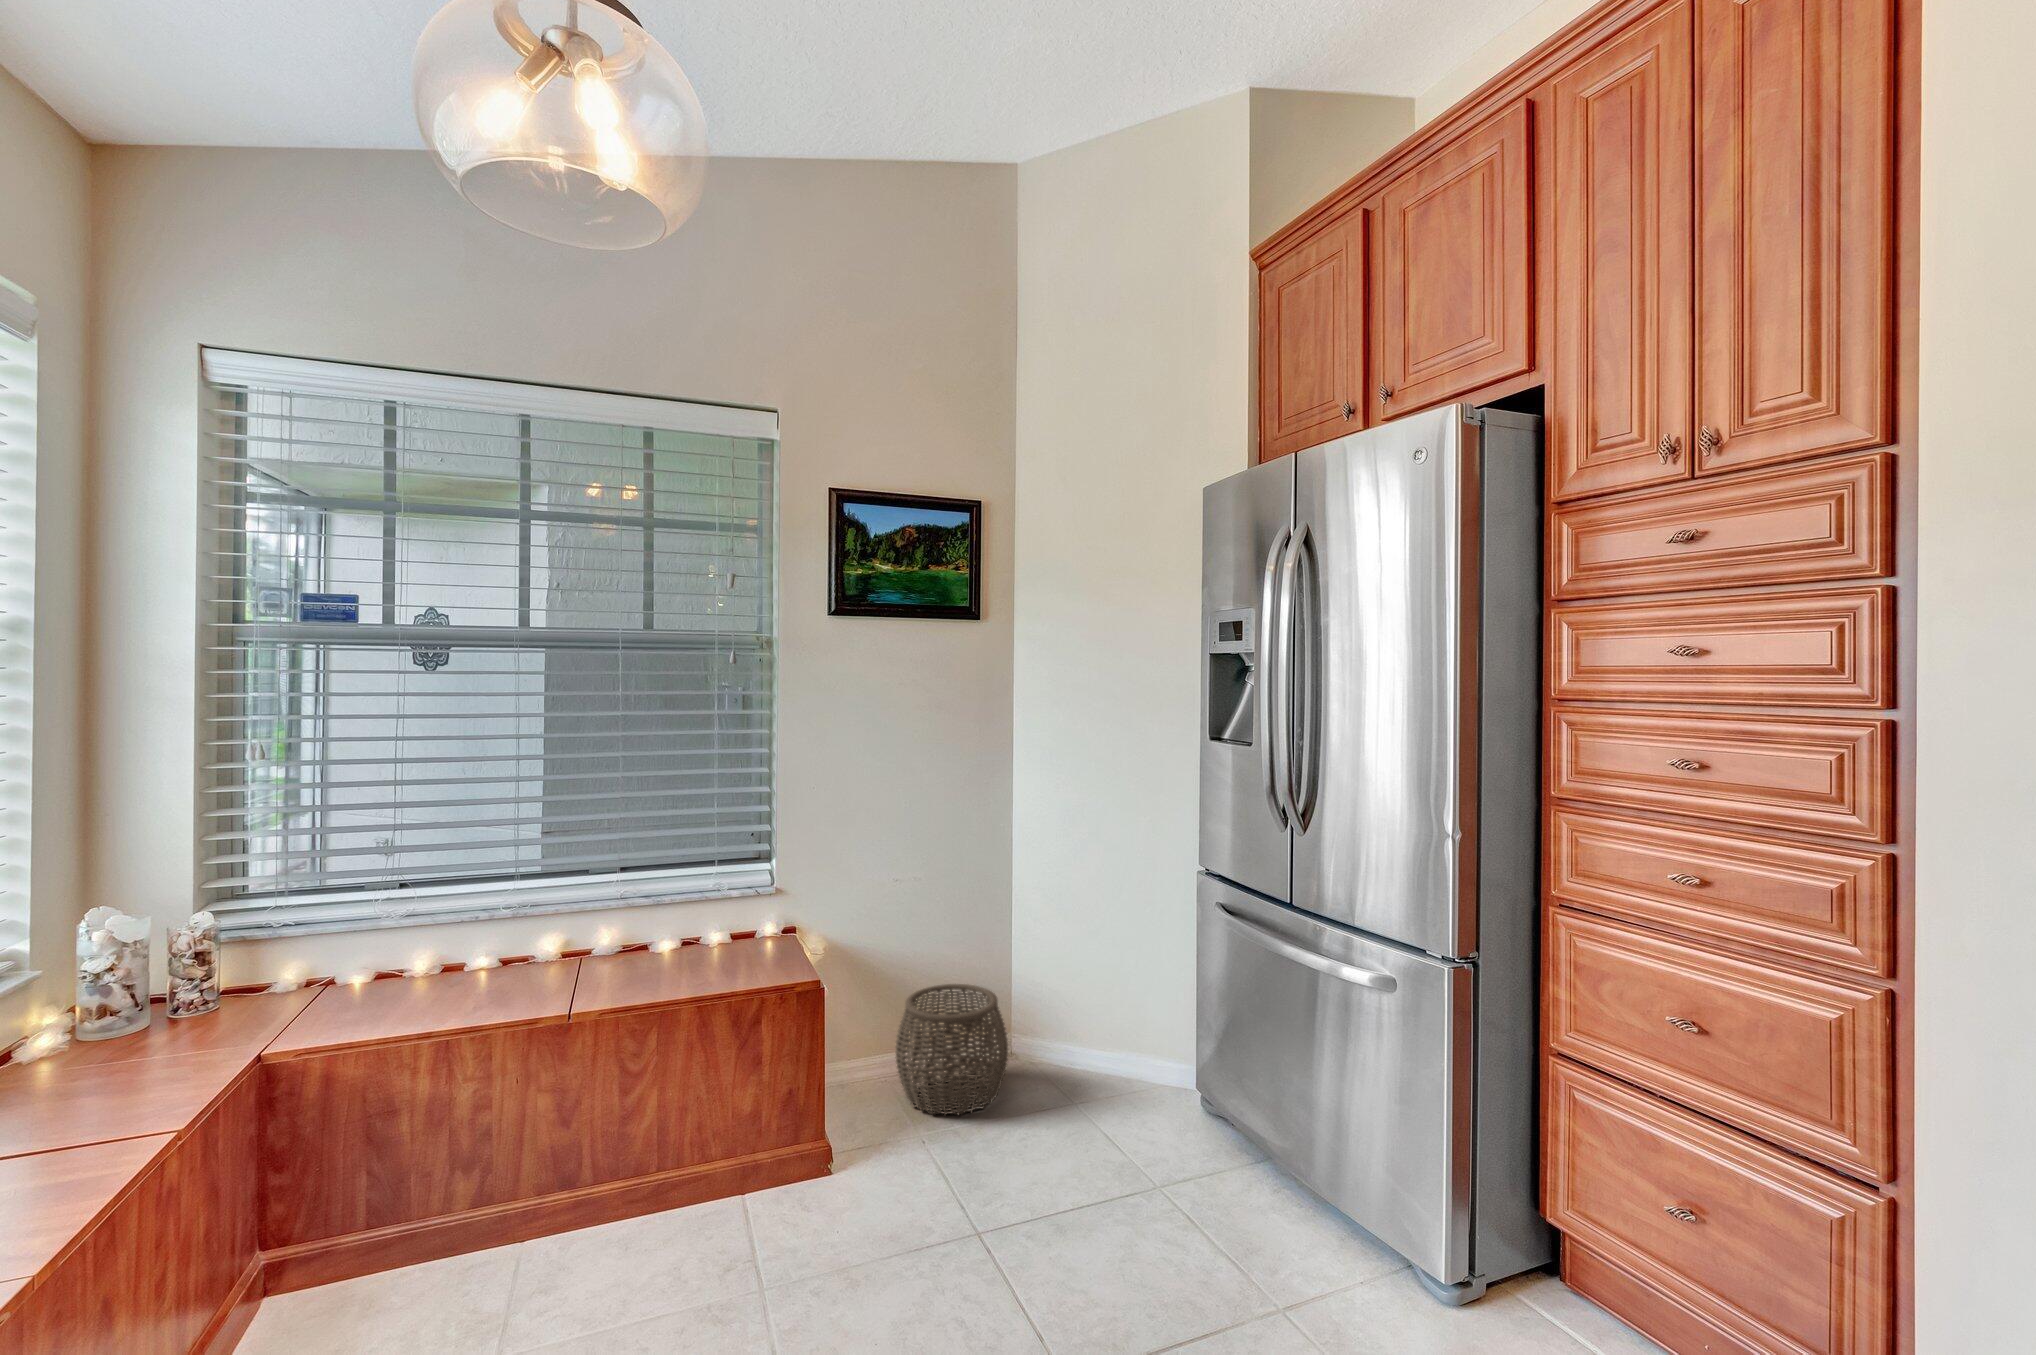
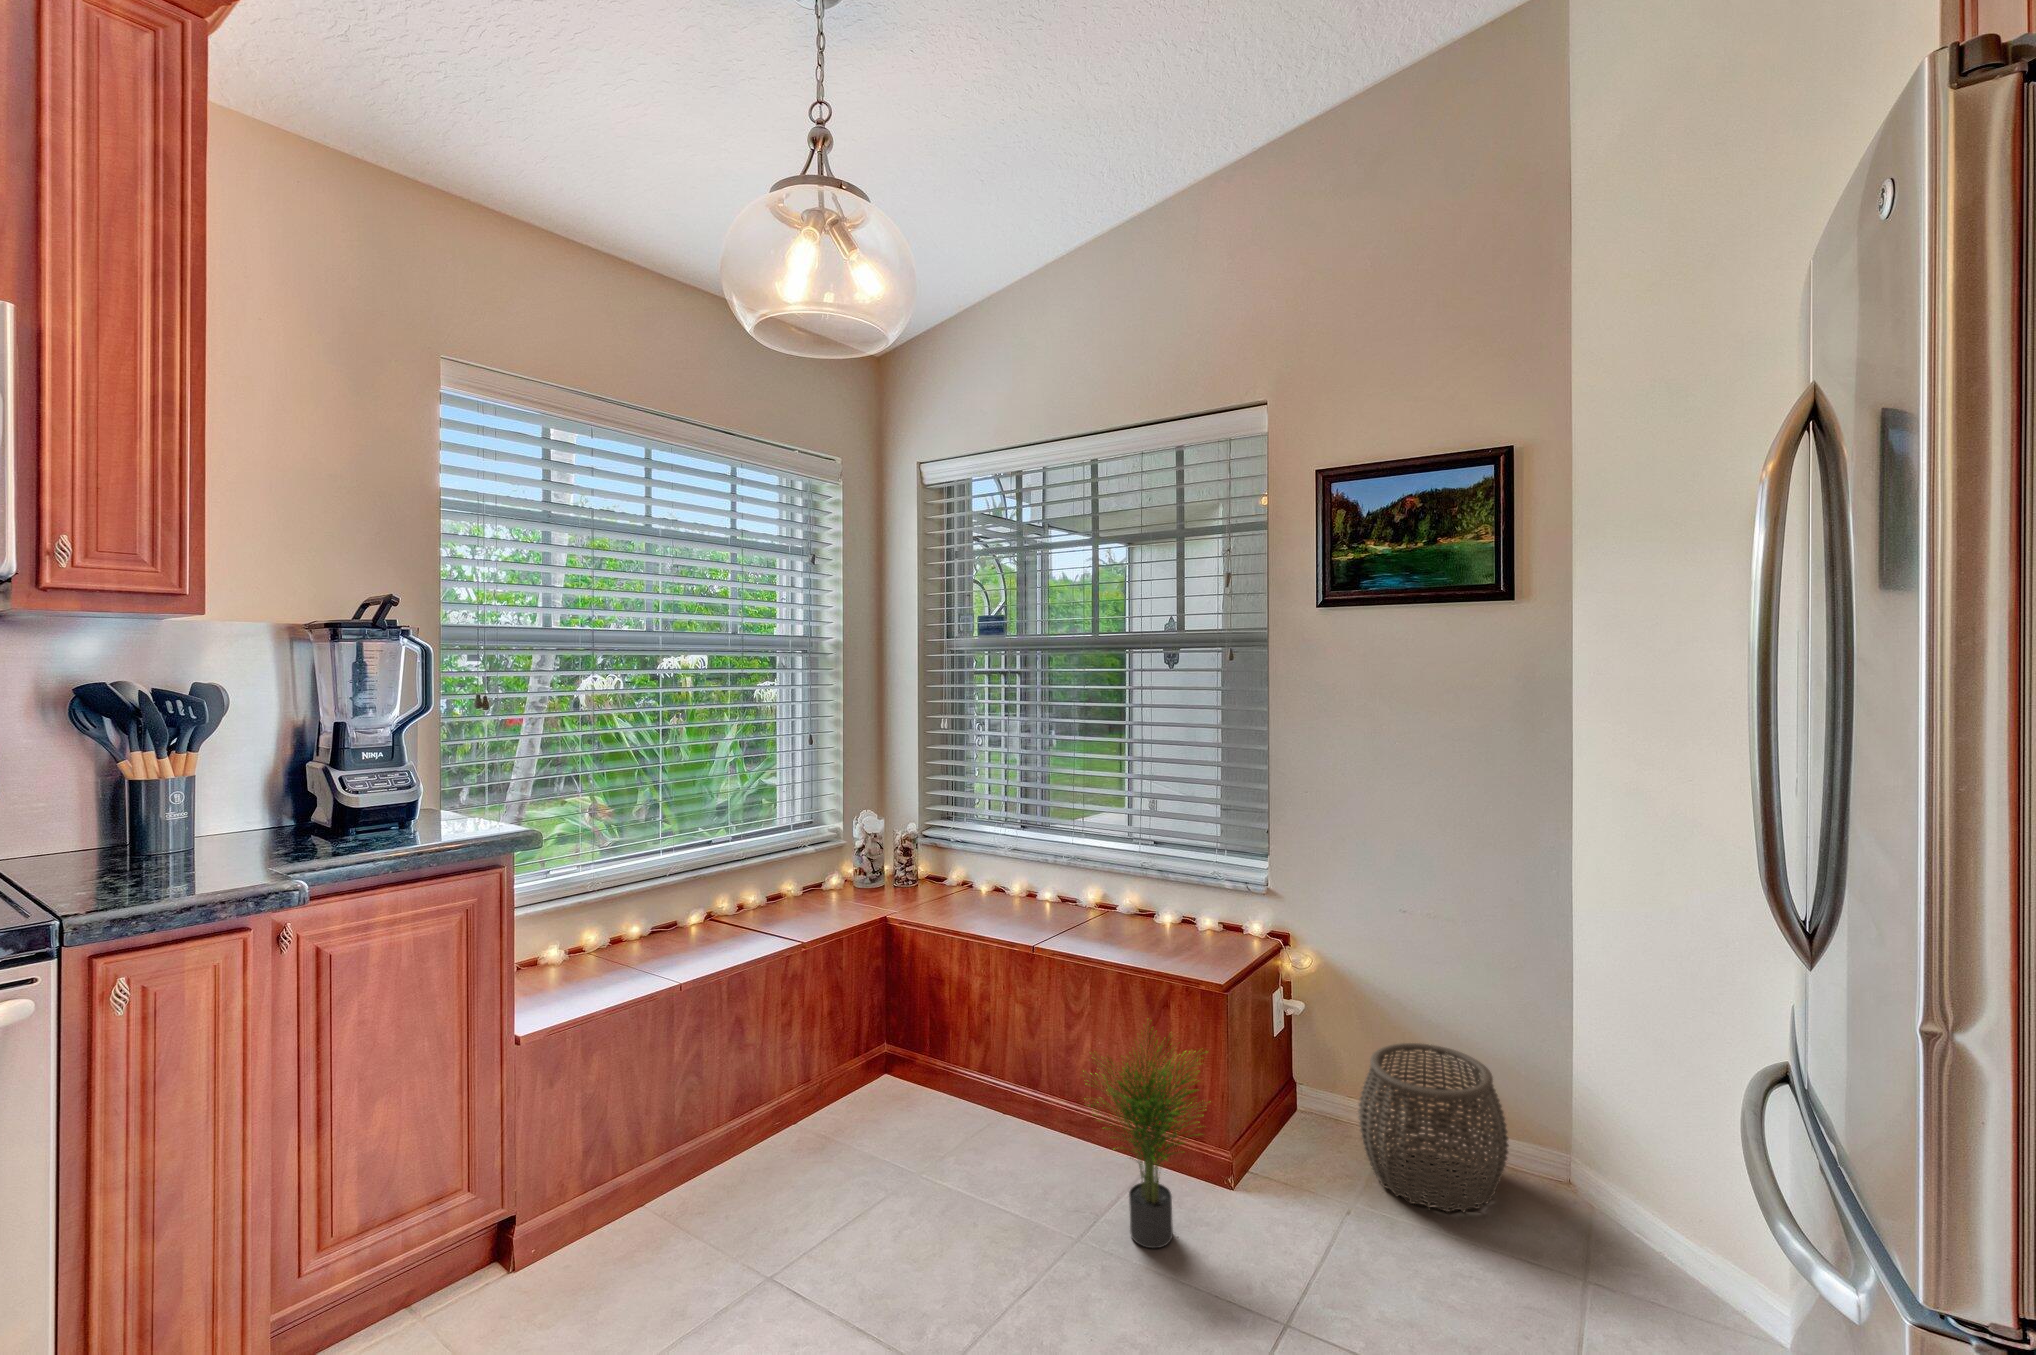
potted plant: none [723,1021,889,1256] -> present [1088,1029,1203,1248]

